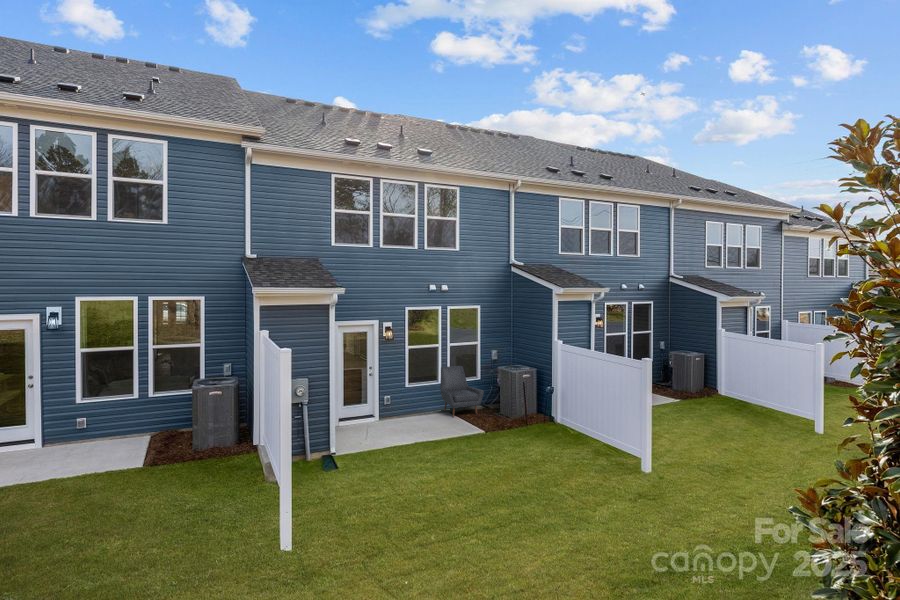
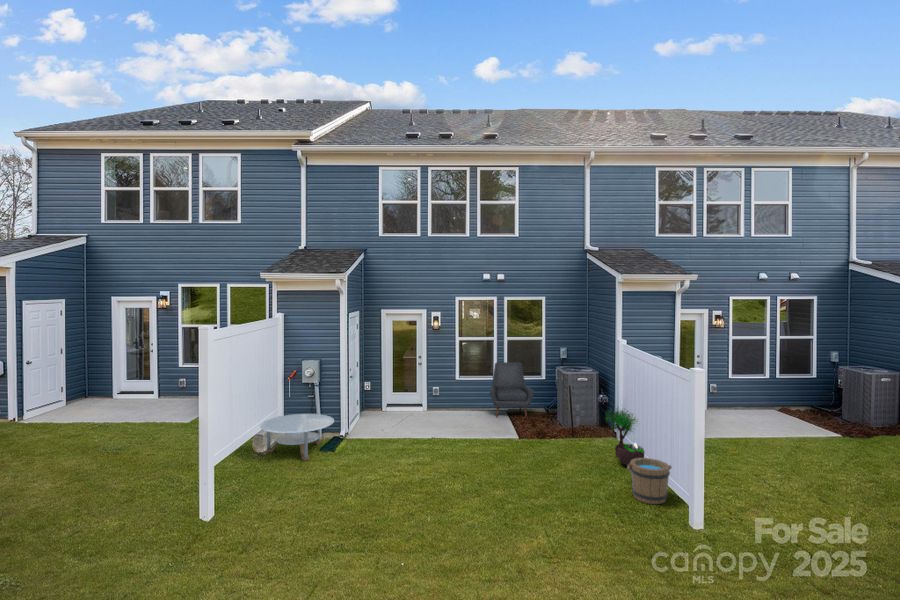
potted tree: none [574,396,606,444] -> present [606,409,644,466]
round table: none [281,435,355,483] -> present [260,414,334,461]
bucket: none [615,436,646,468] -> present [627,458,672,504]

